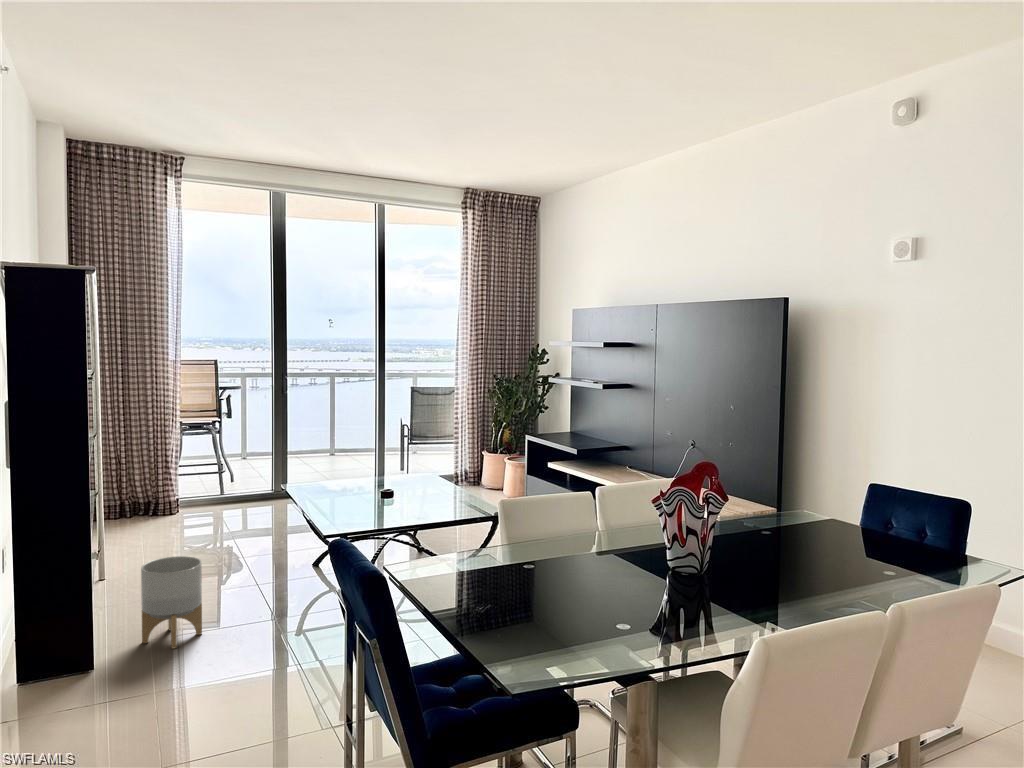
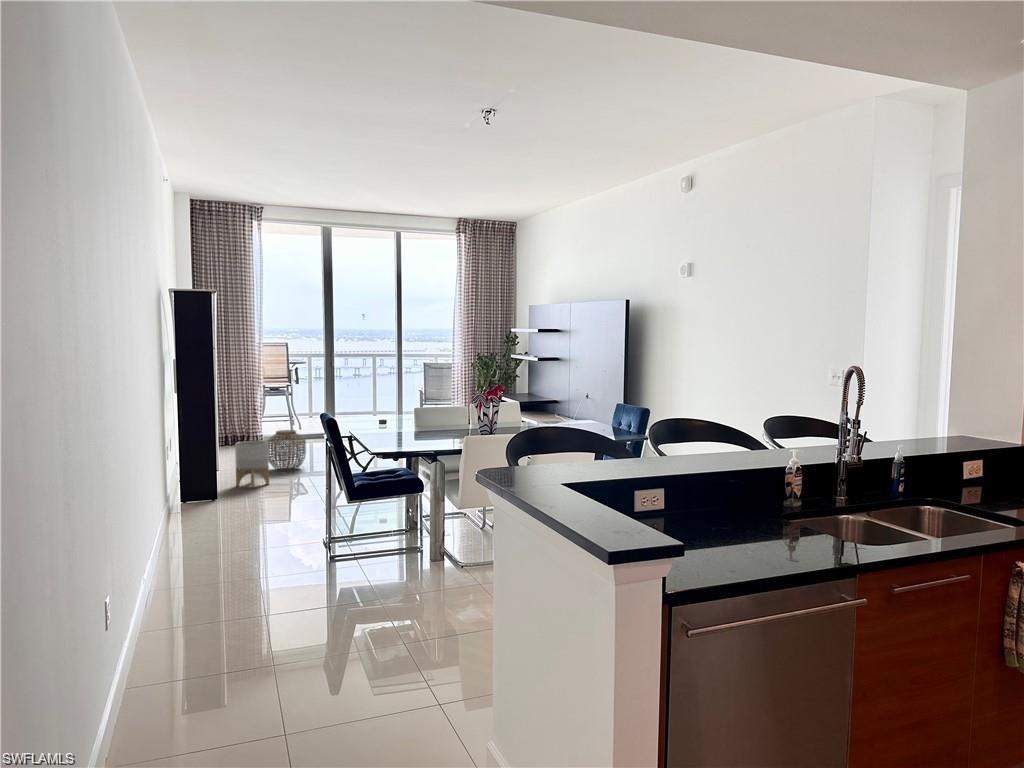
woven basket: none [193,518,259,589] -> present [267,430,306,471]

